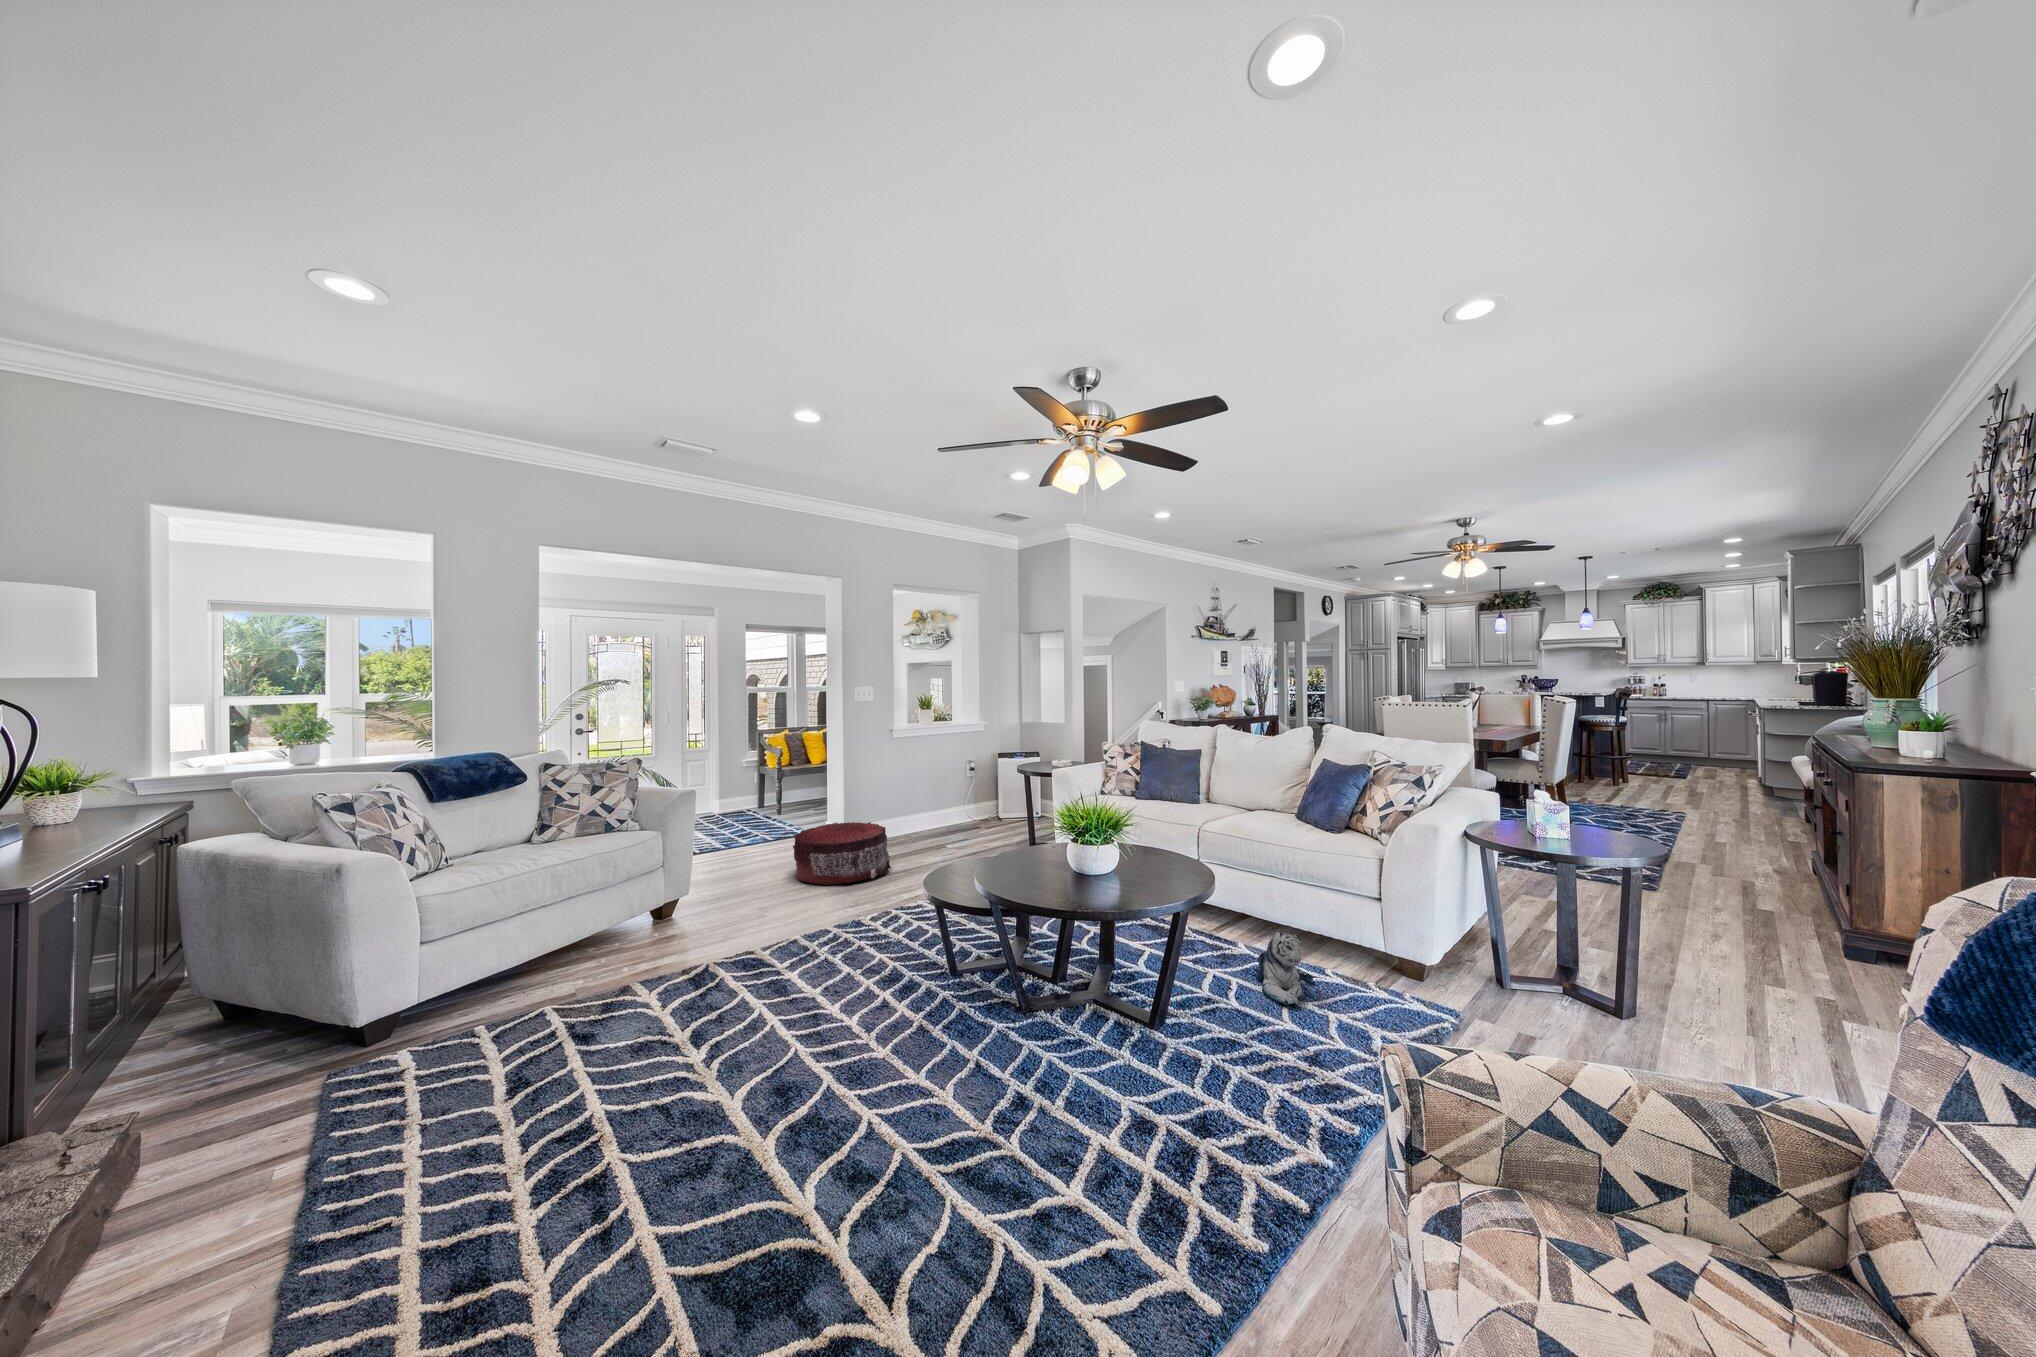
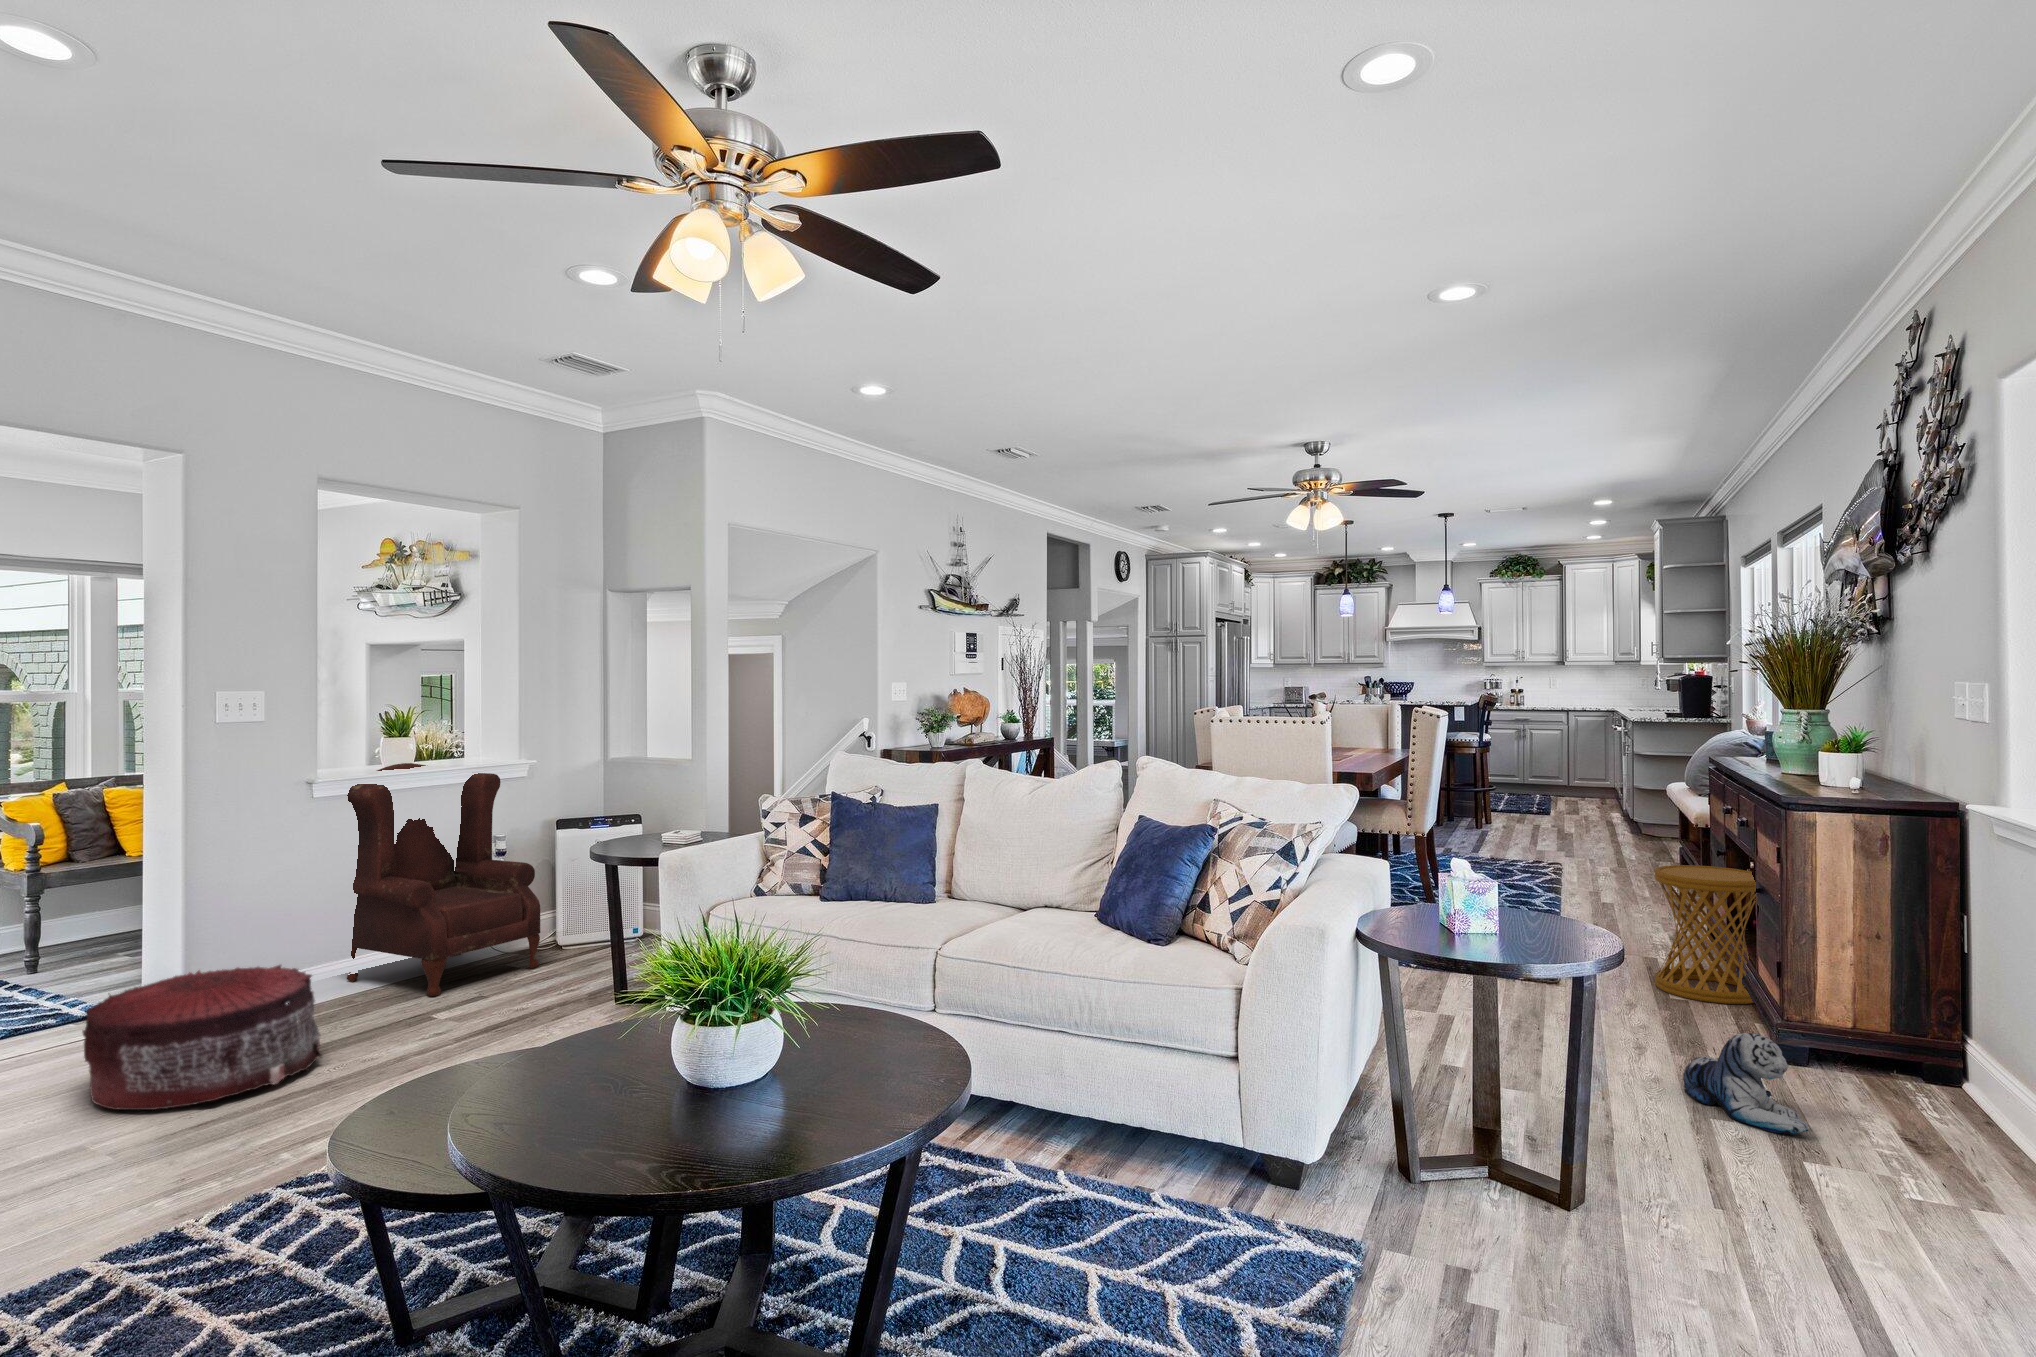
armchair: none [884,725,986,846] -> present [347,763,540,996]
side table: none [1722,808,1818,908] -> present [1654,865,1757,1004]
plush toy: present [1255,932,1313,1006] -> present [1683,1033,1809,1135]

